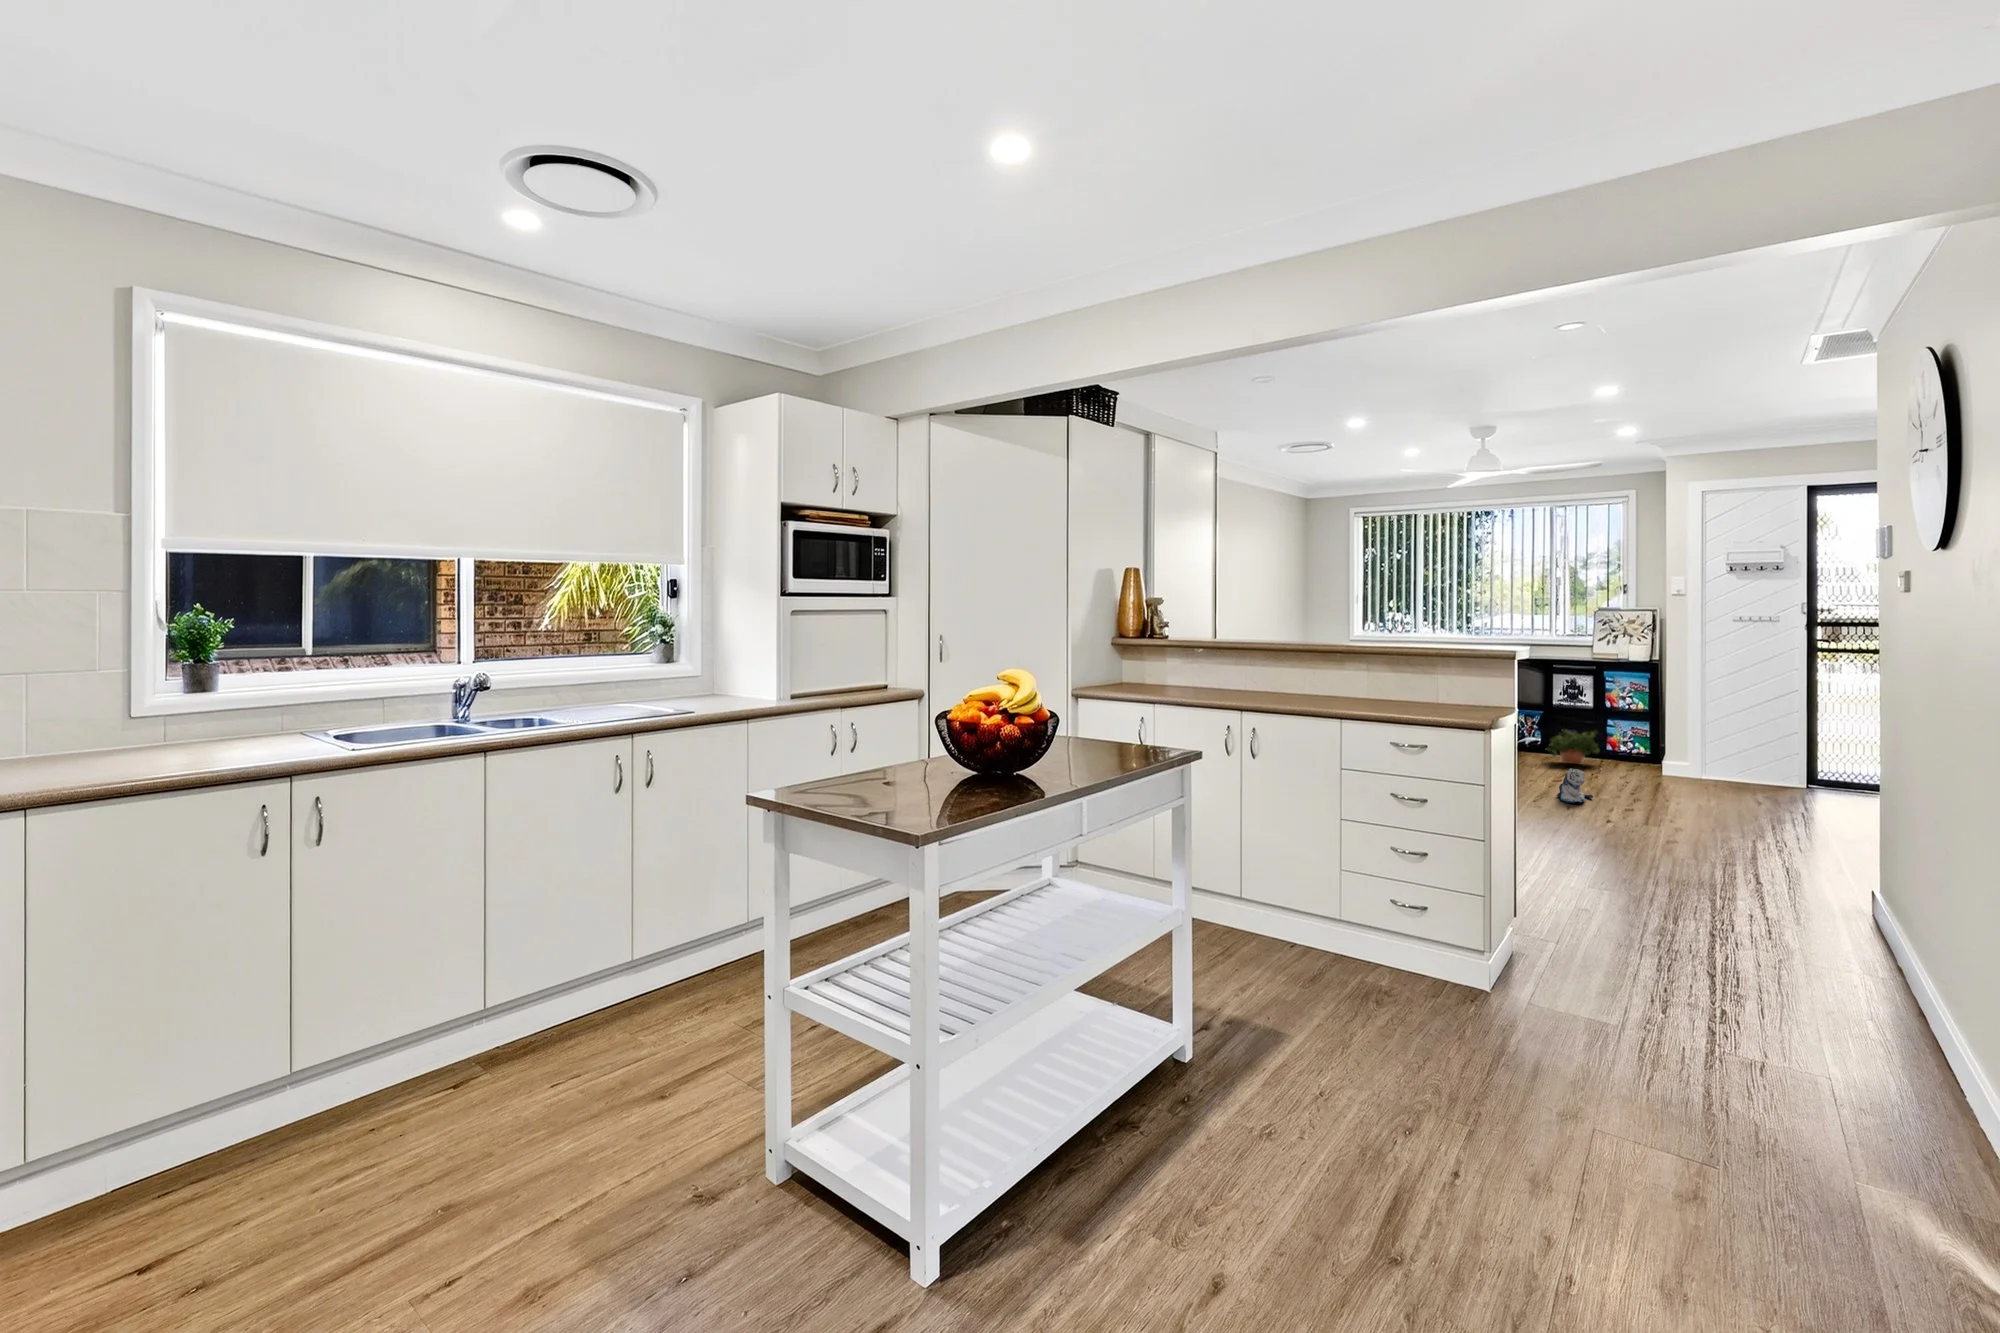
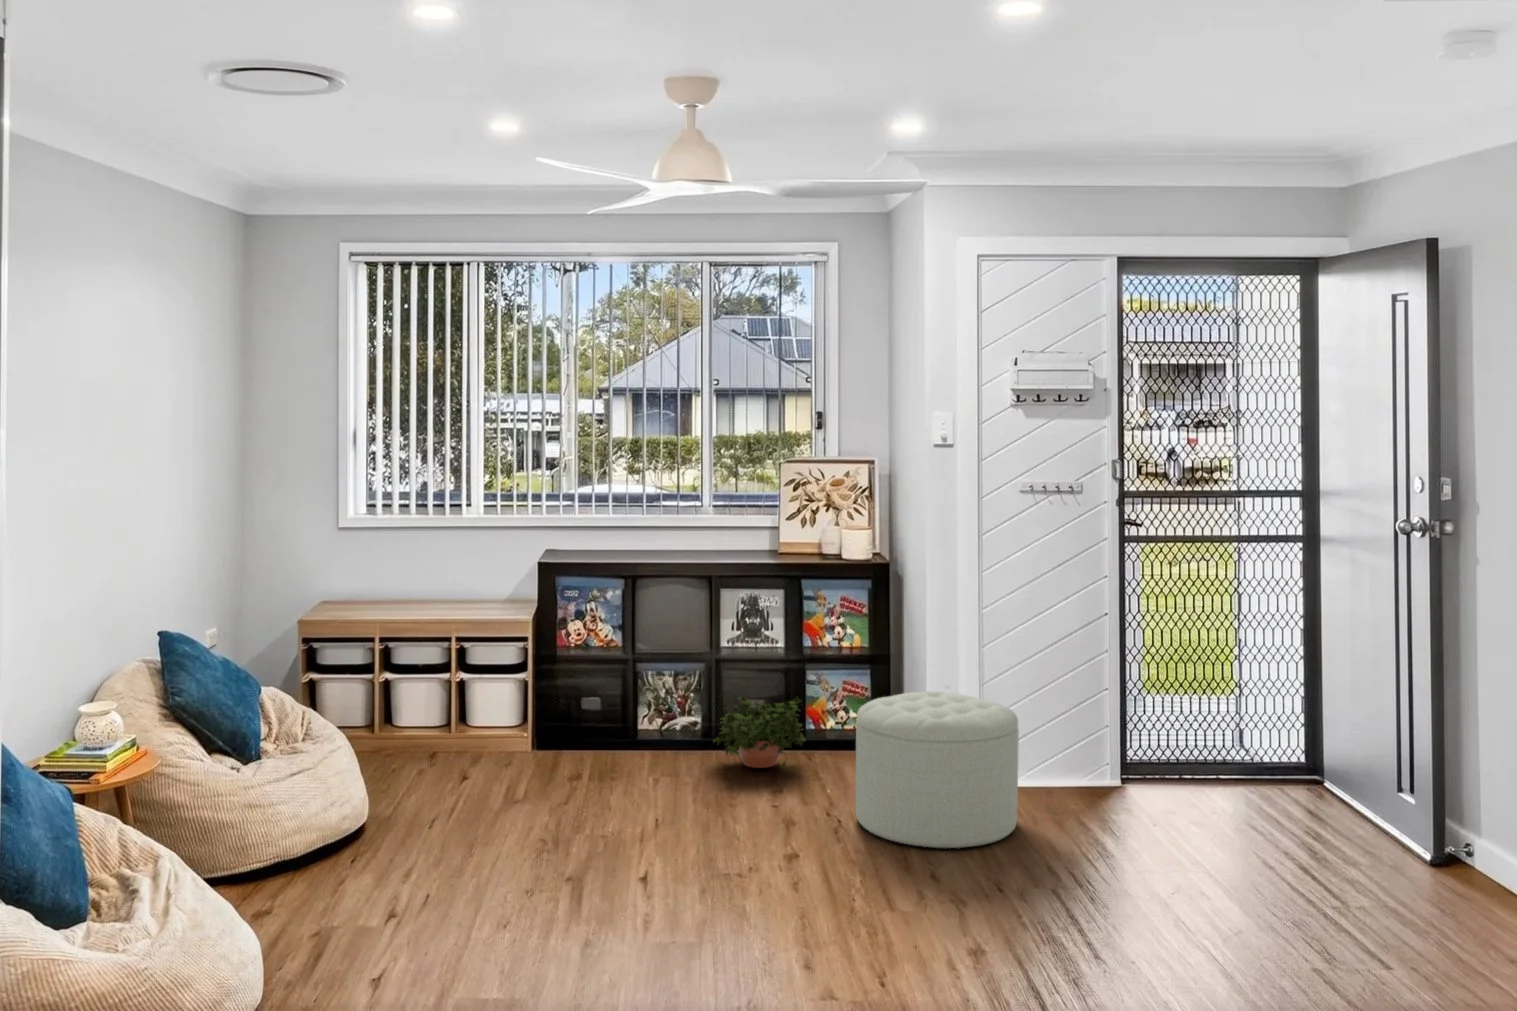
ottoman: none [1612,722,1709,790] -> present [856,691,1019,849]
plush toy: present [1557,768,1593,803] -> none [798,864,873,964]

